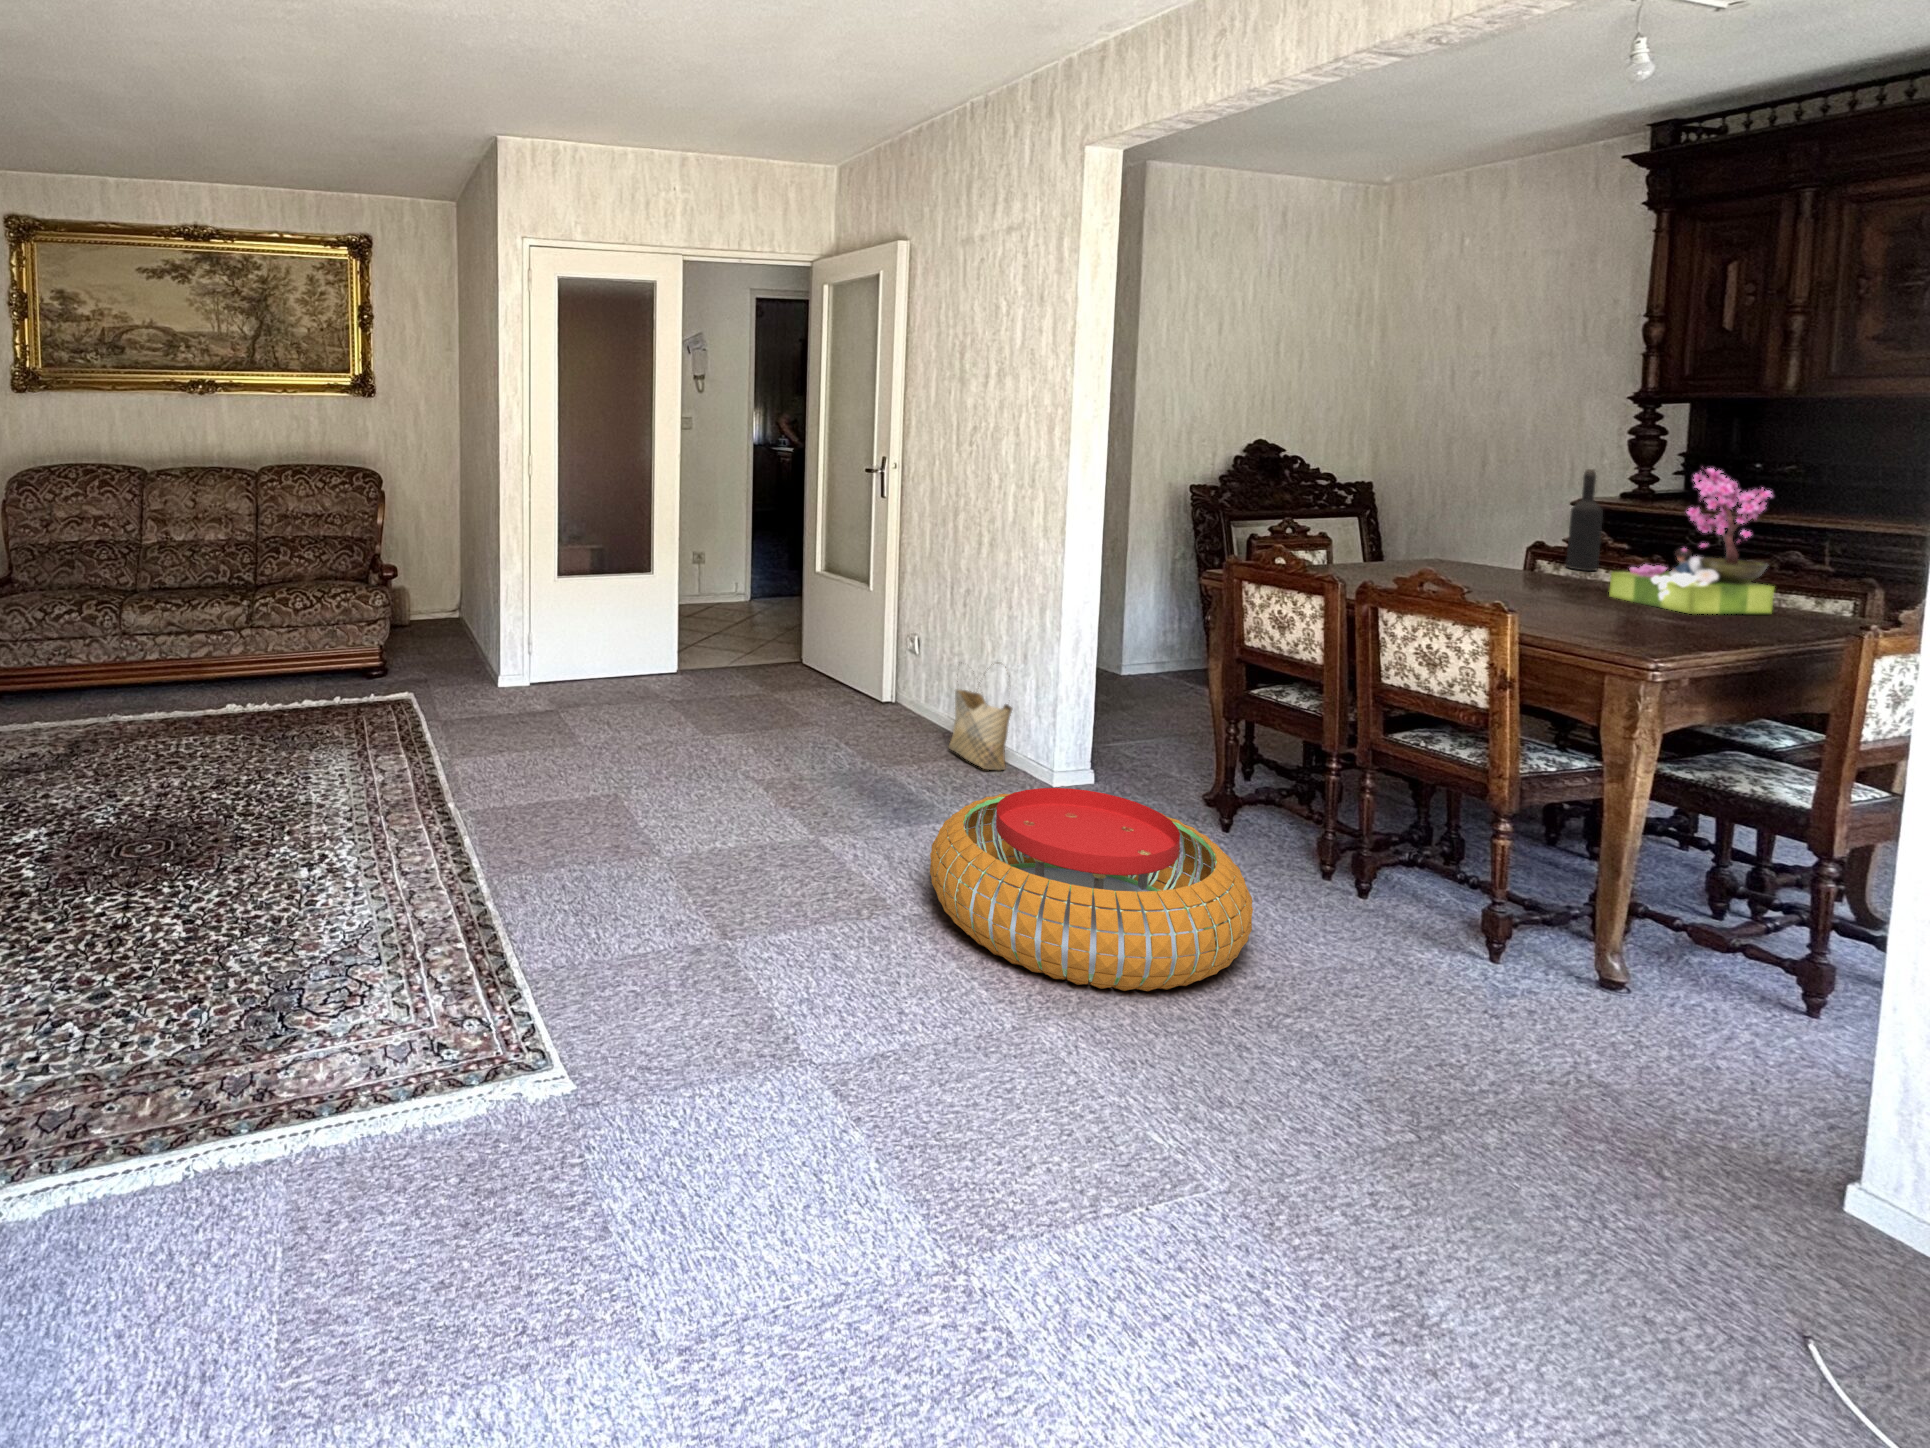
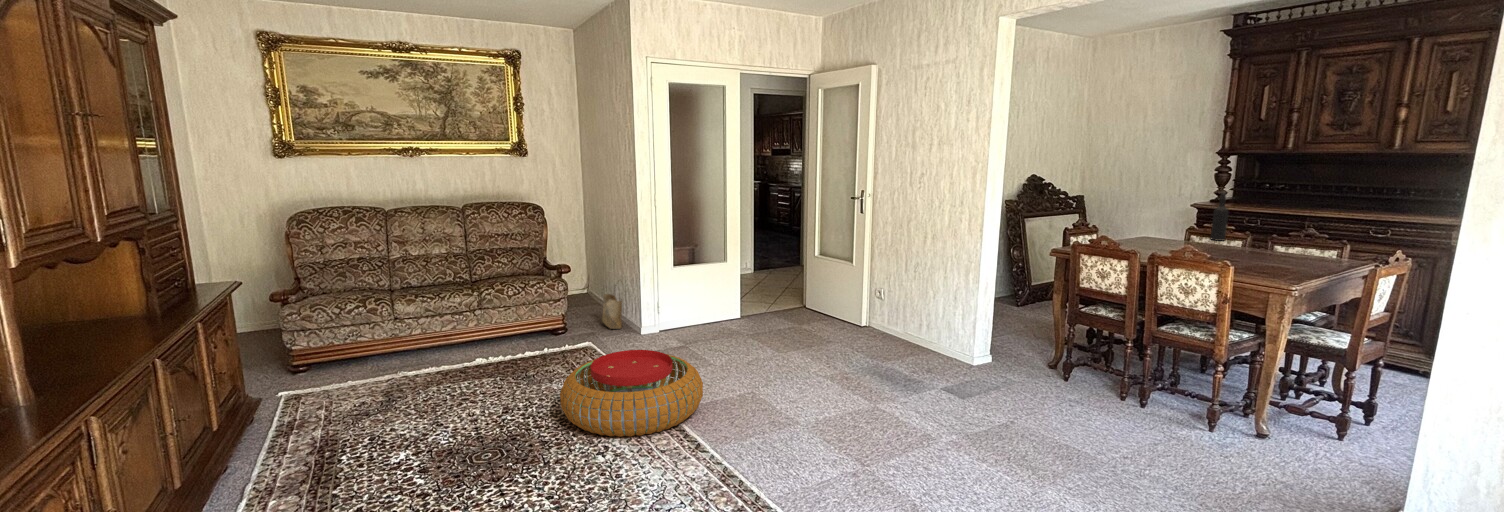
flower arrangement: present [1609,468,1774,614] -> none [1243,189,1320,261]
woven basket: present [949,667,1012,770] -> present [602,294,622,329]
pouf: present [930,788,1253,991] -> present [560,350,703,437]

